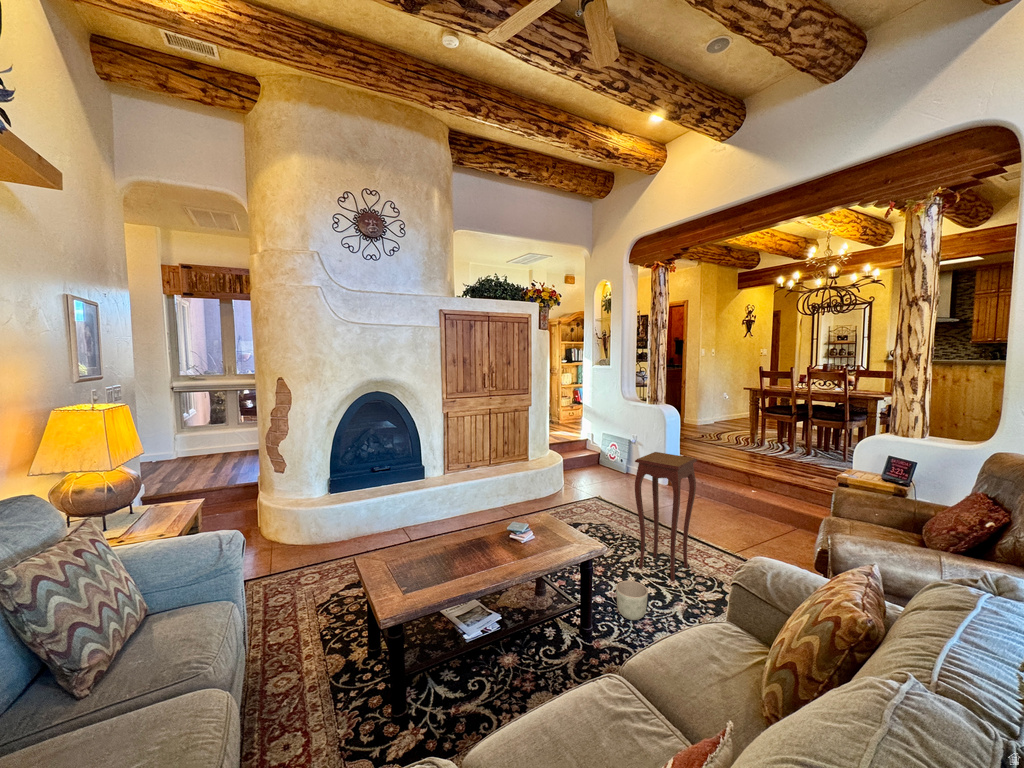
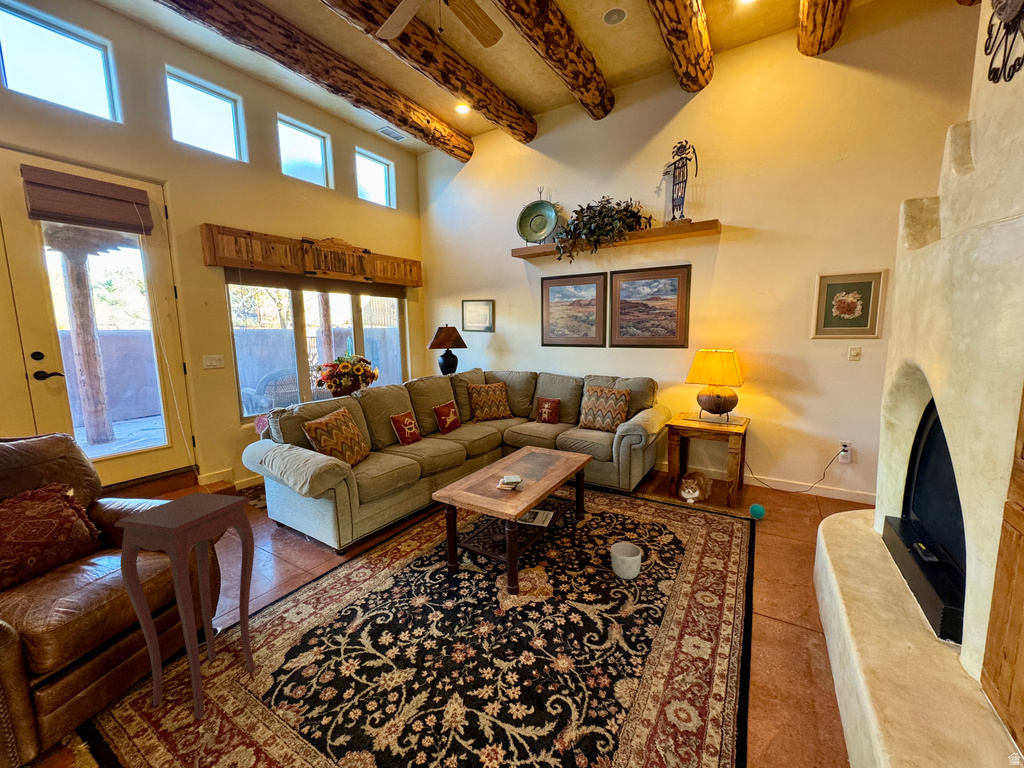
side table: present [635,452,697,581] -> present [114,492,256,719]

